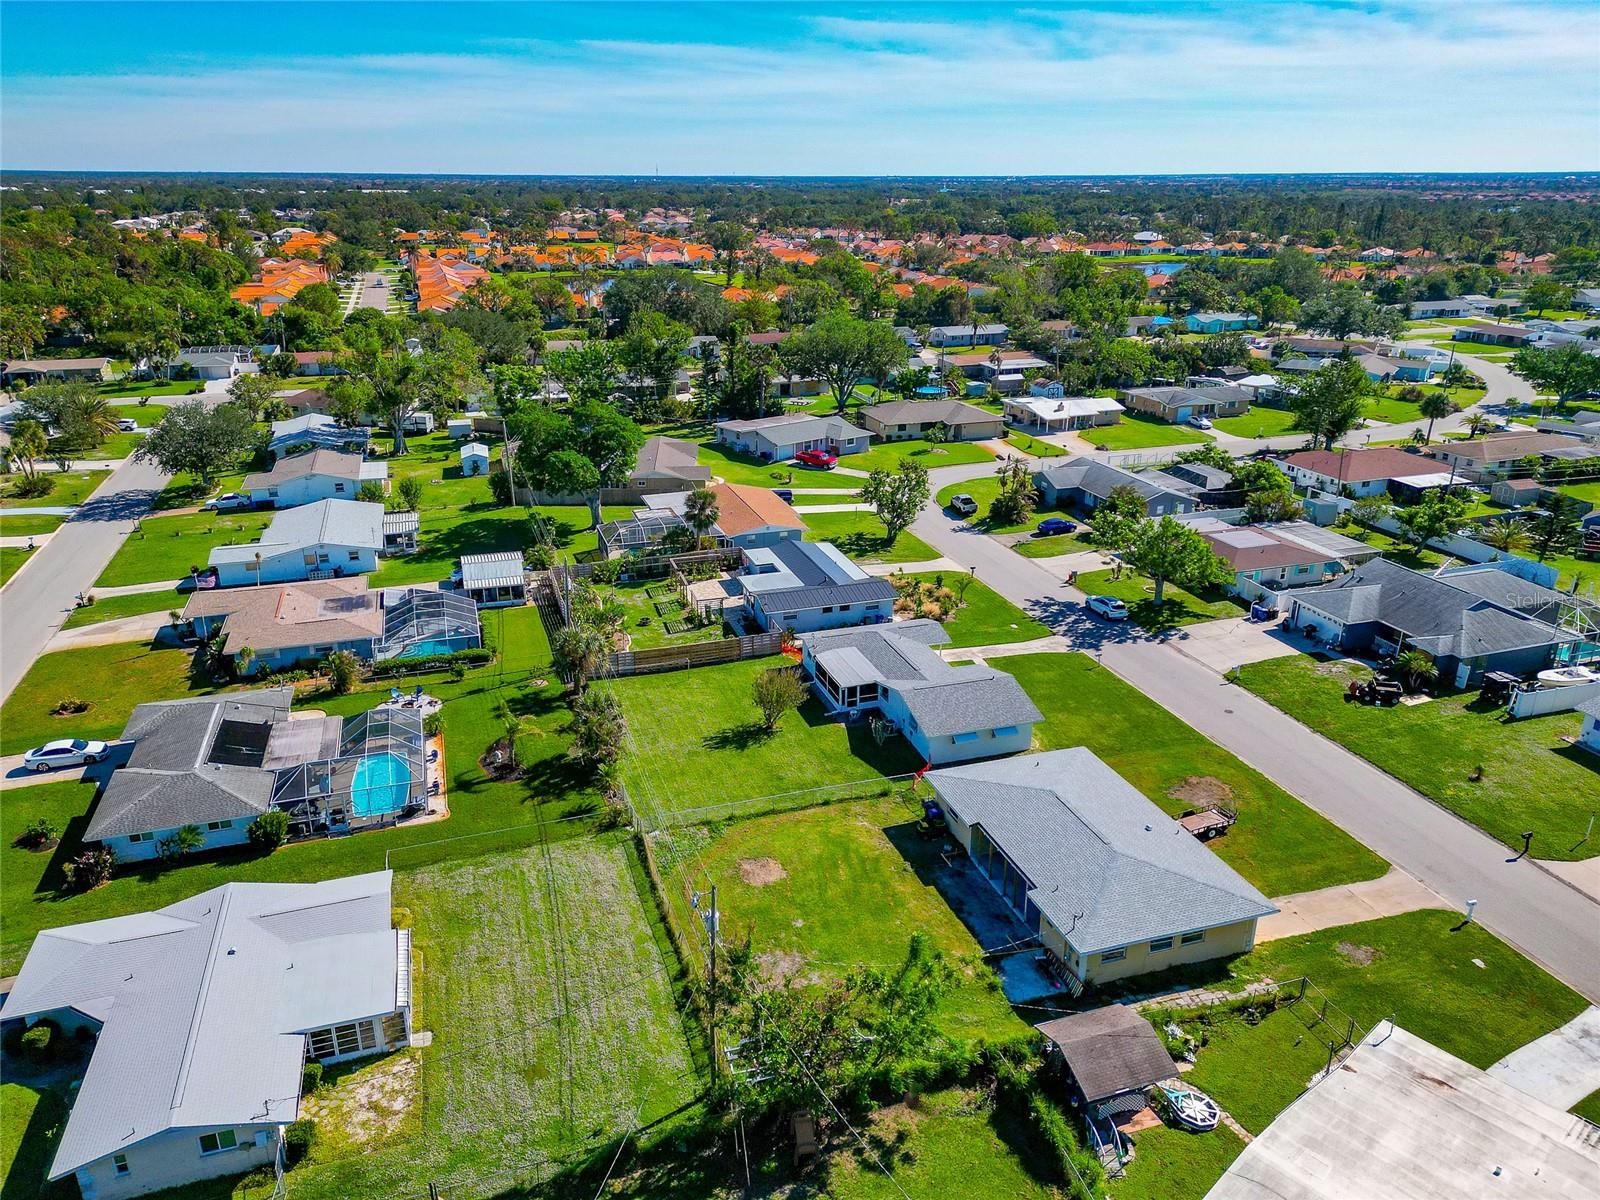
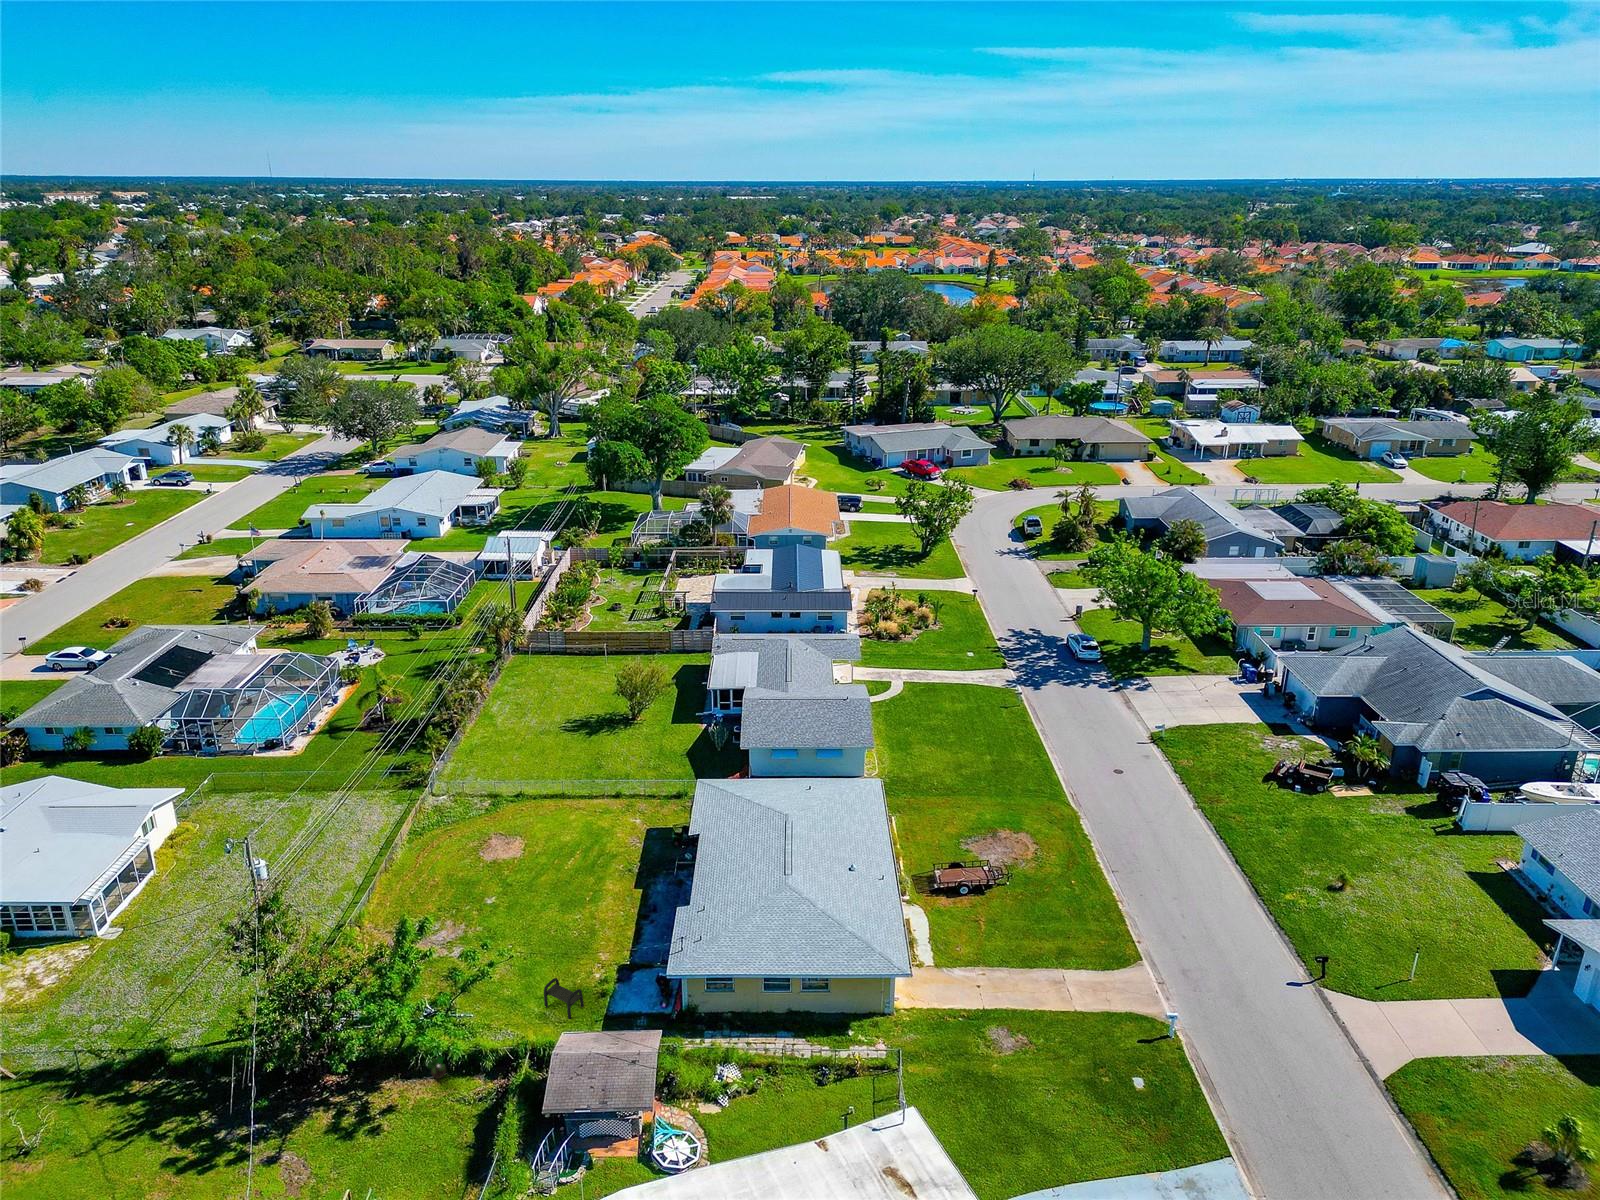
bench: present [790,1111,820,1166] -> present [544,978,584,1019]

